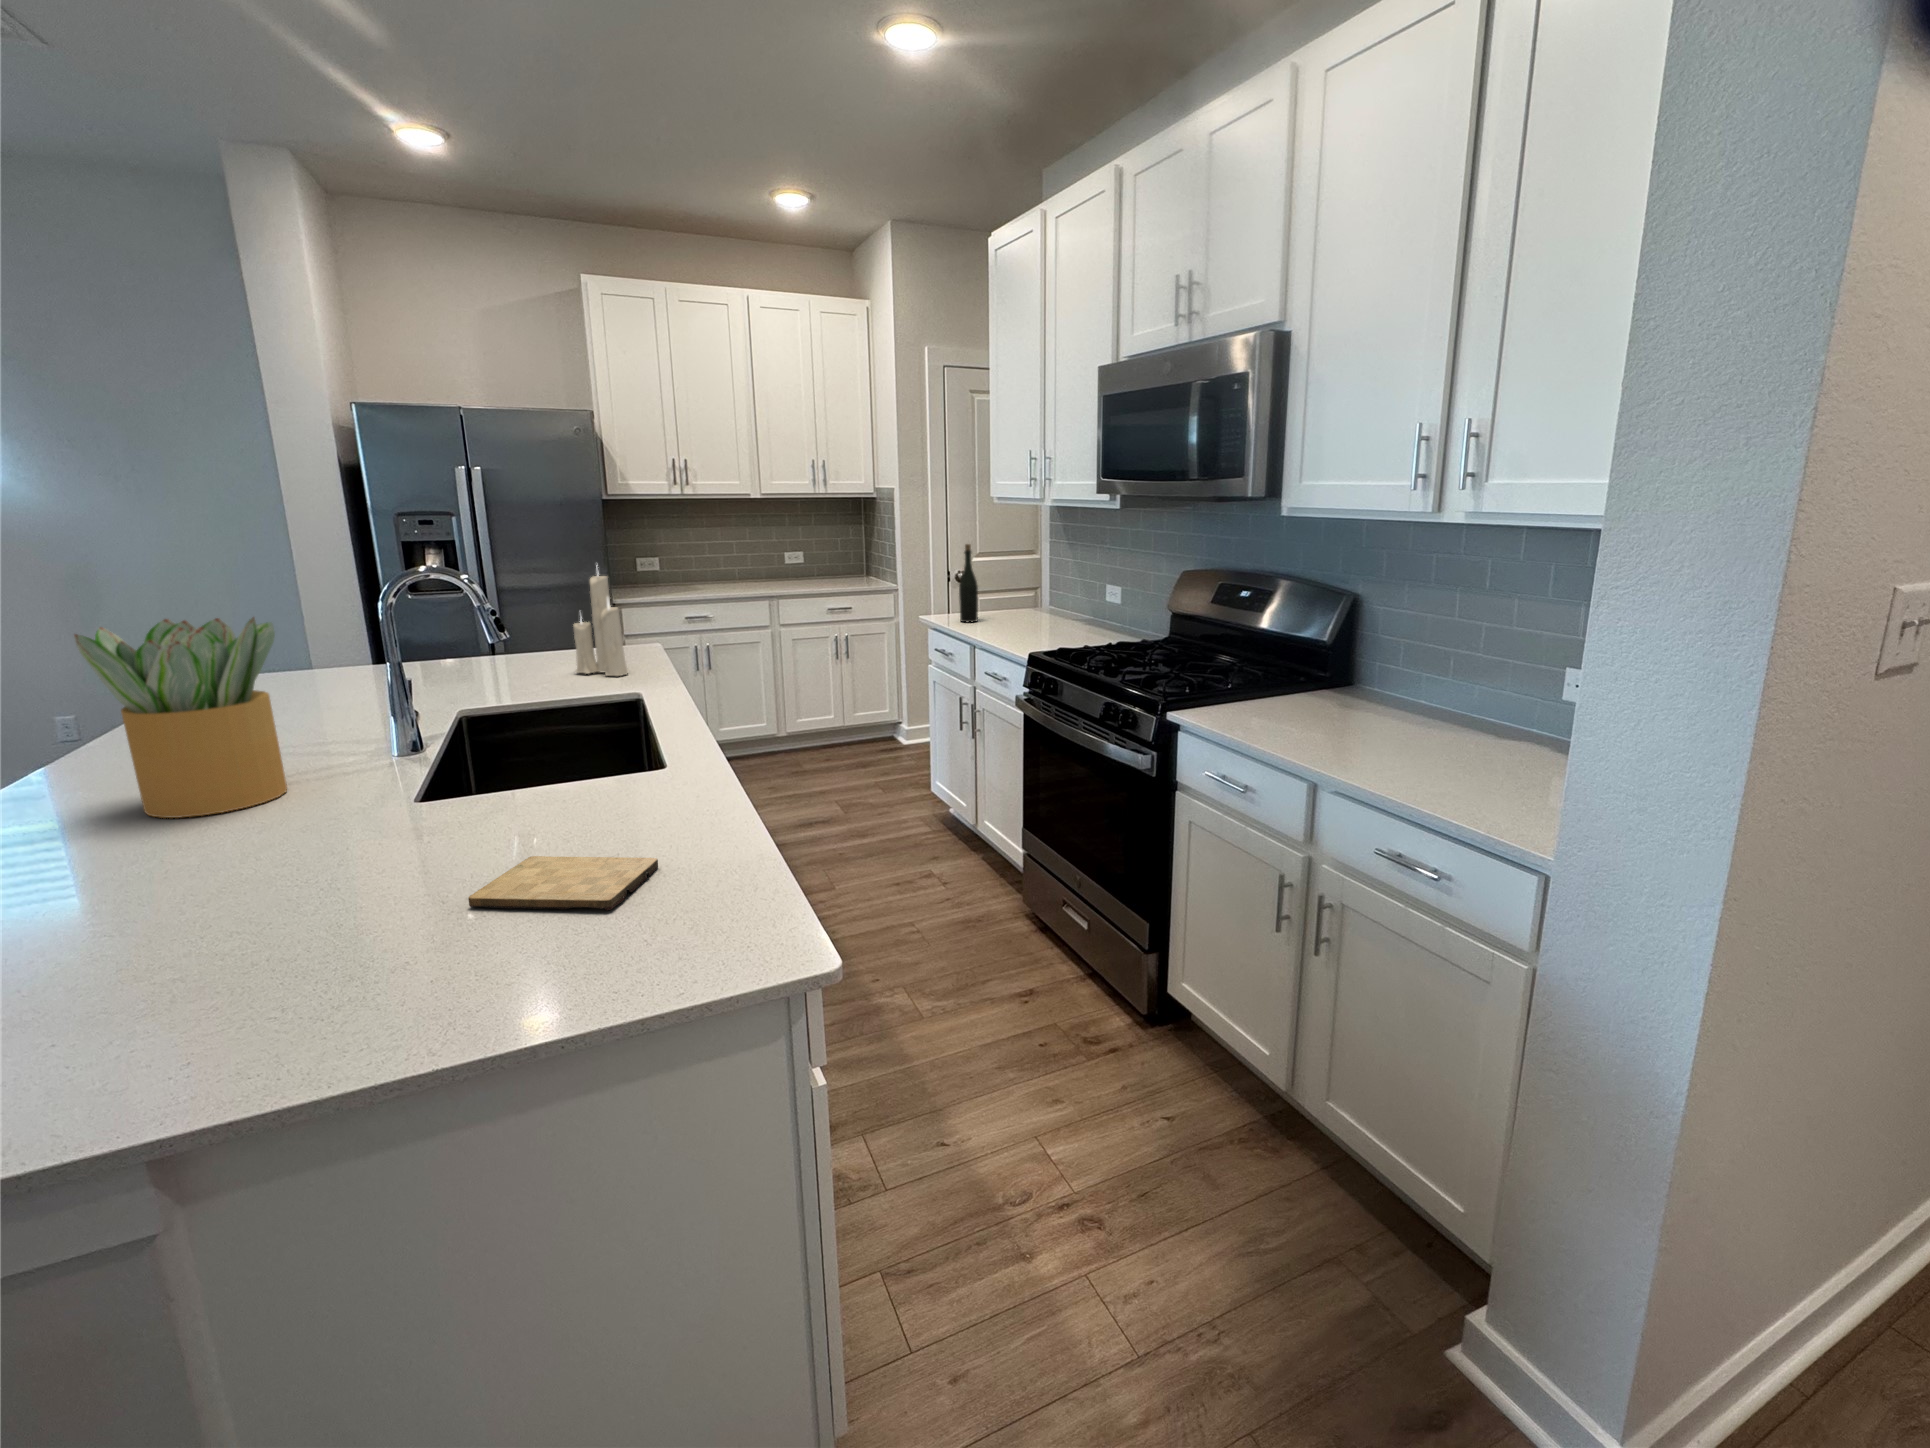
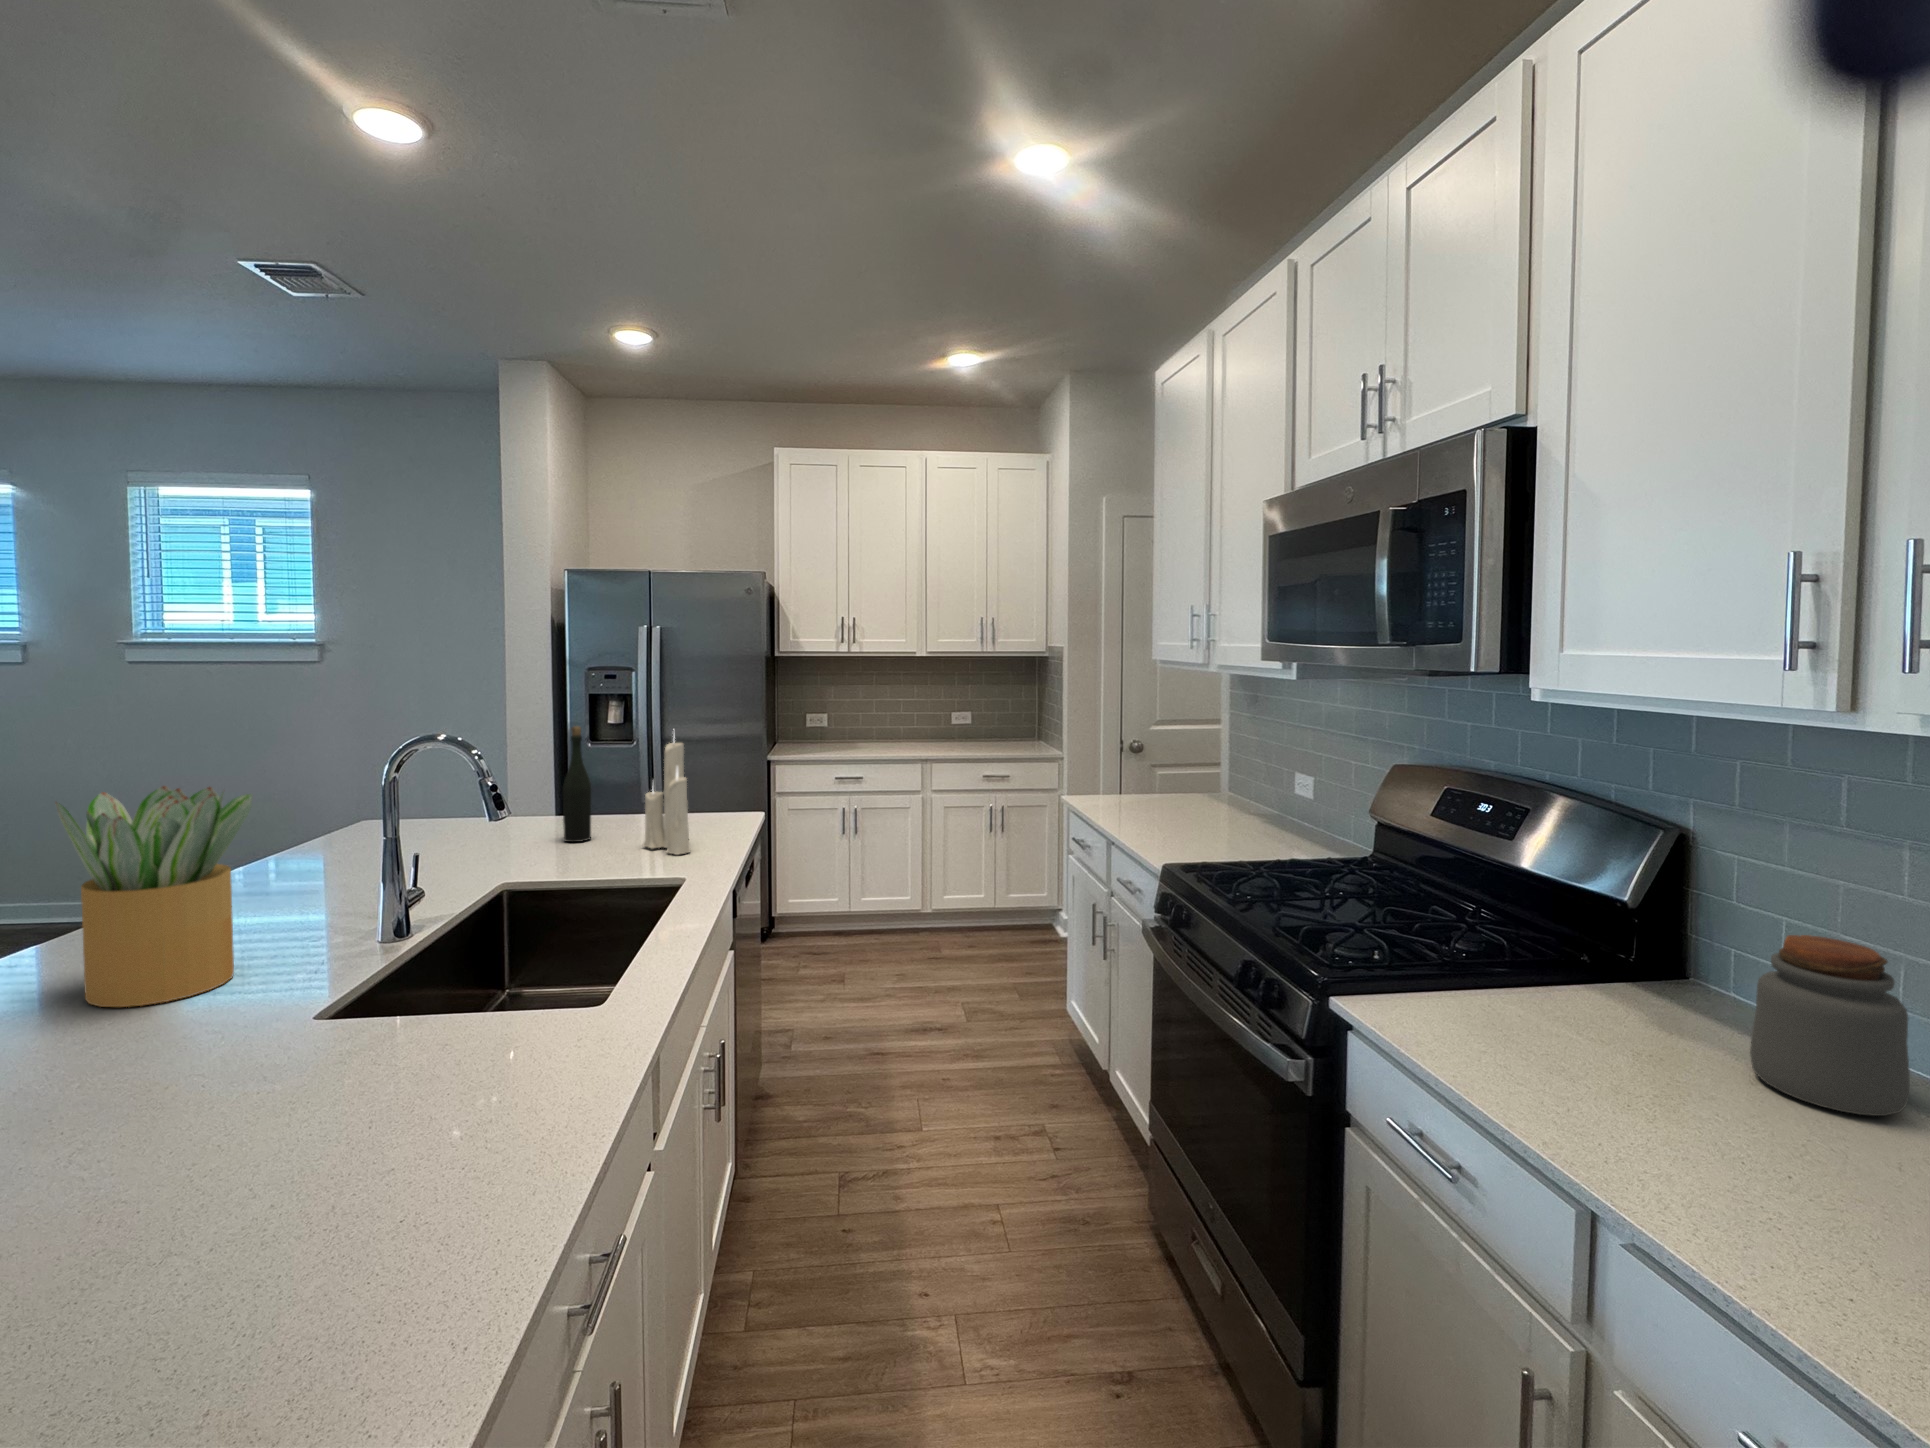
bottle: present [959,544,978,622] -> present [562,726,591,842]
jar: none [1382,642,1449,728] -> present [1750,935,1910,1116]
cutting board: present [468,856,658,911] -> none [118,1159,399,1314]

